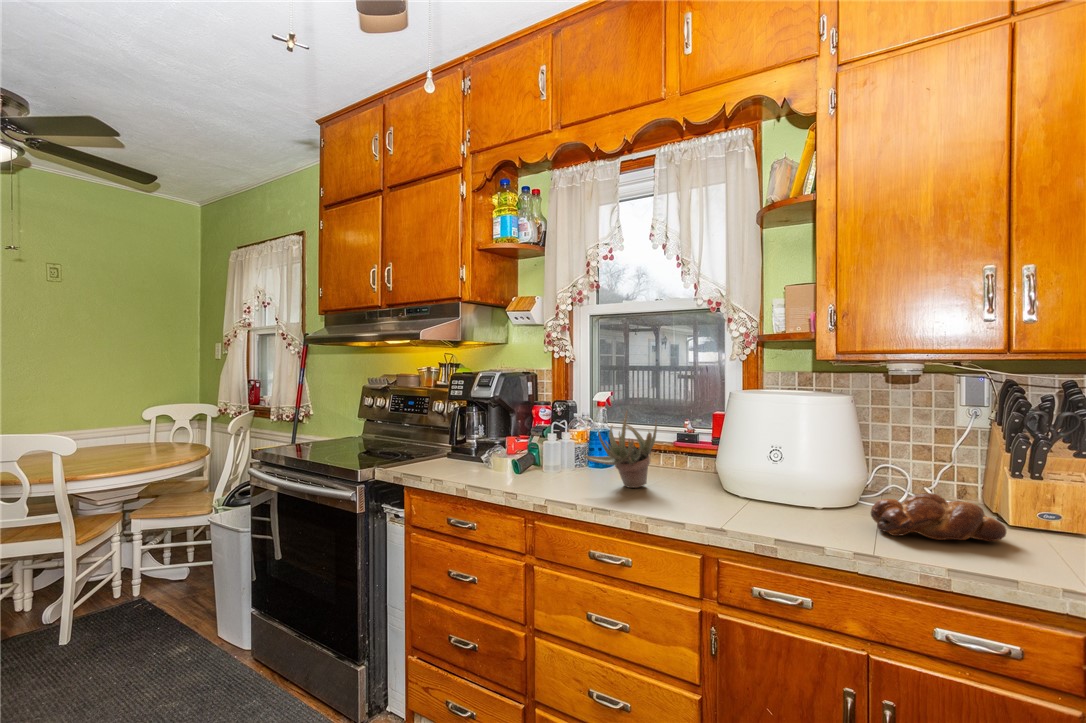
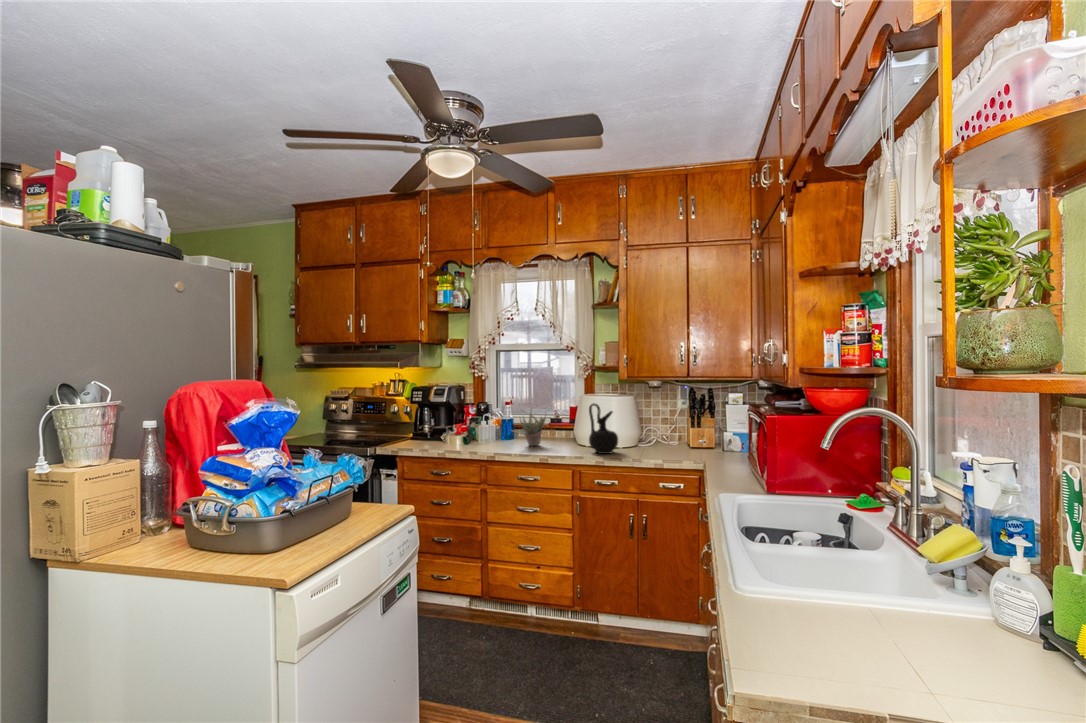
ceramic jug: none [742,410,813,526] -> present [589,404,618,454]
bread loaf: present [871,493,1006,541] -> none [640,436,687,454]

